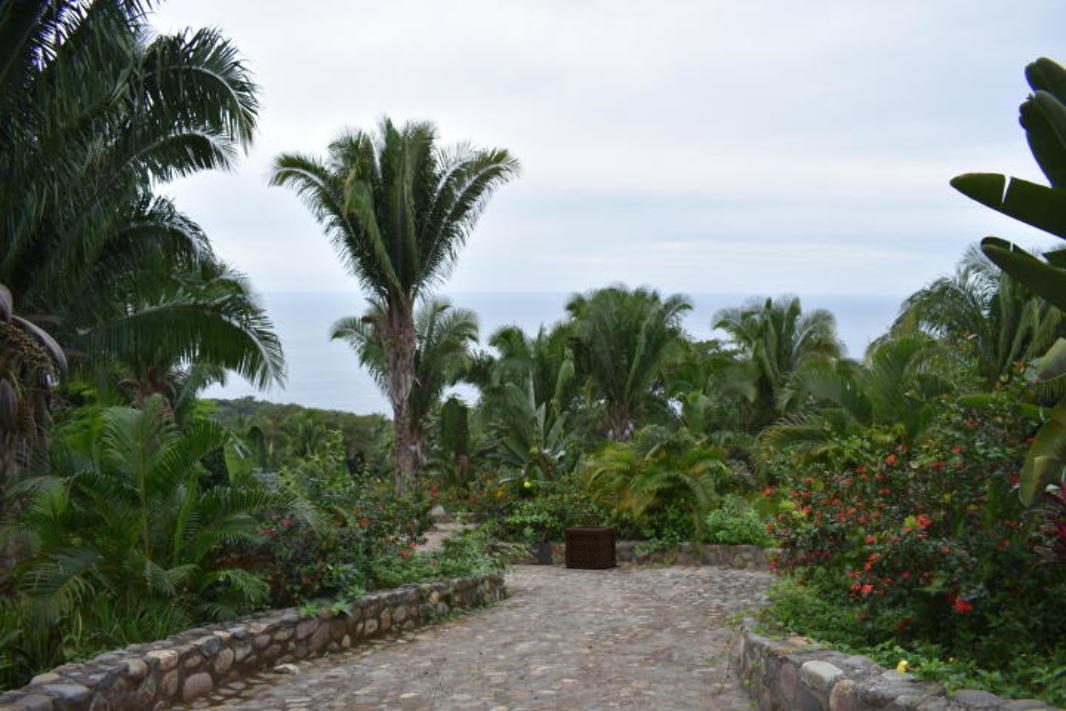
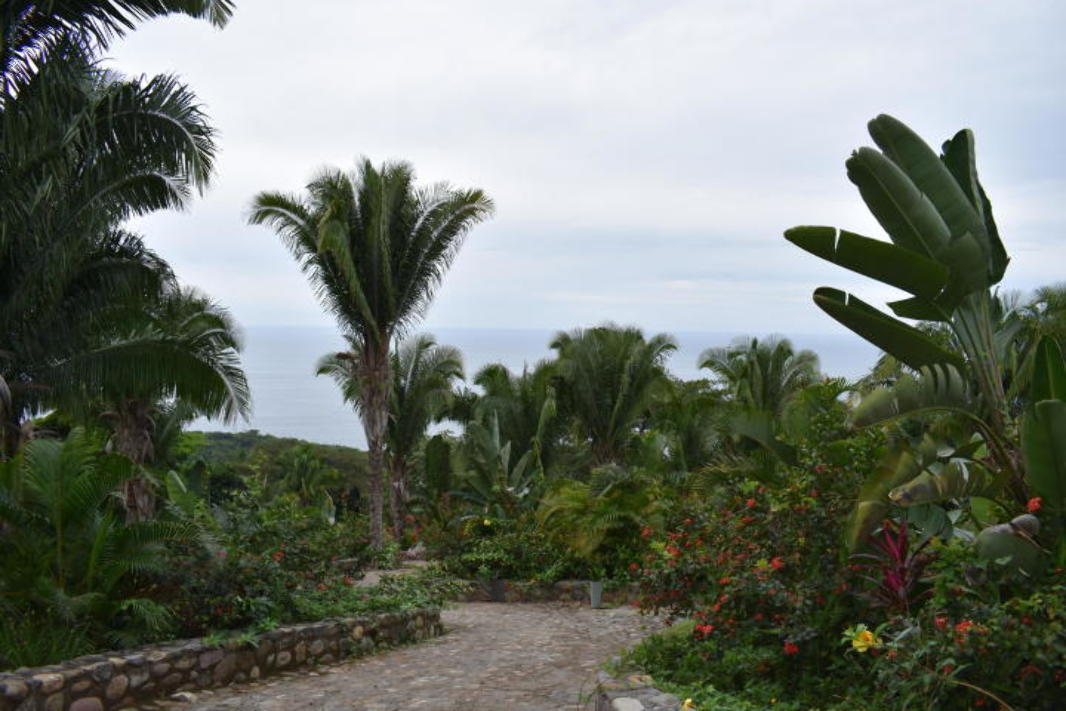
wooden crate: present [565,526,617,569] -> none [516,564,567,608]
planter: none [636,526,657,568] -> present [589,567,604,608]

